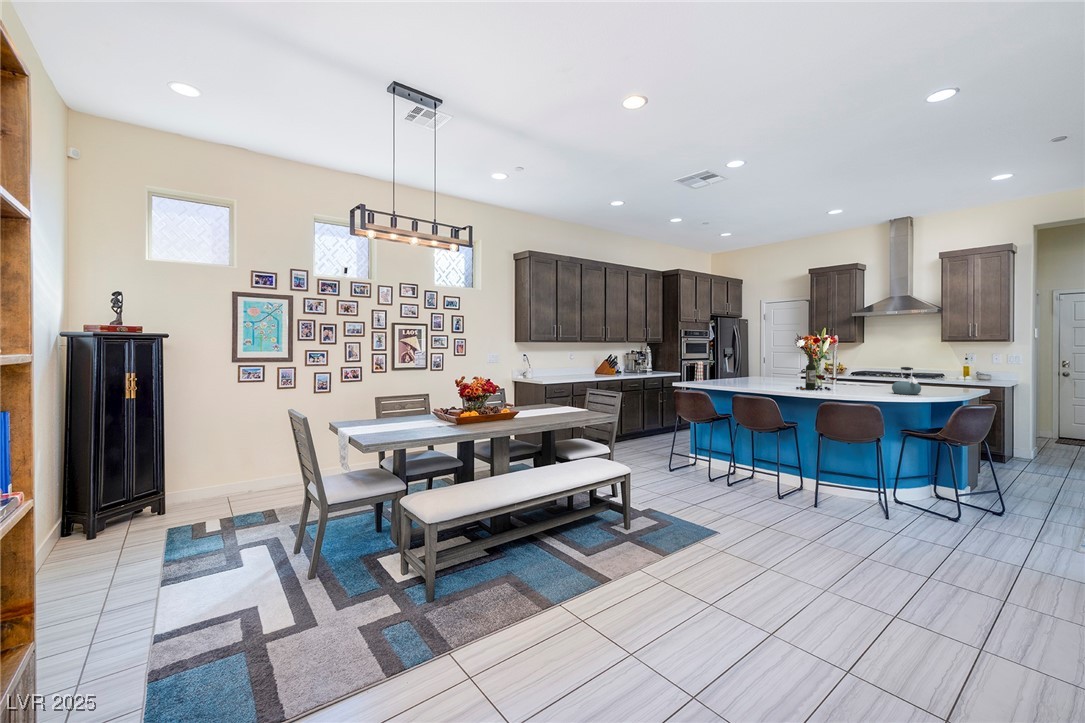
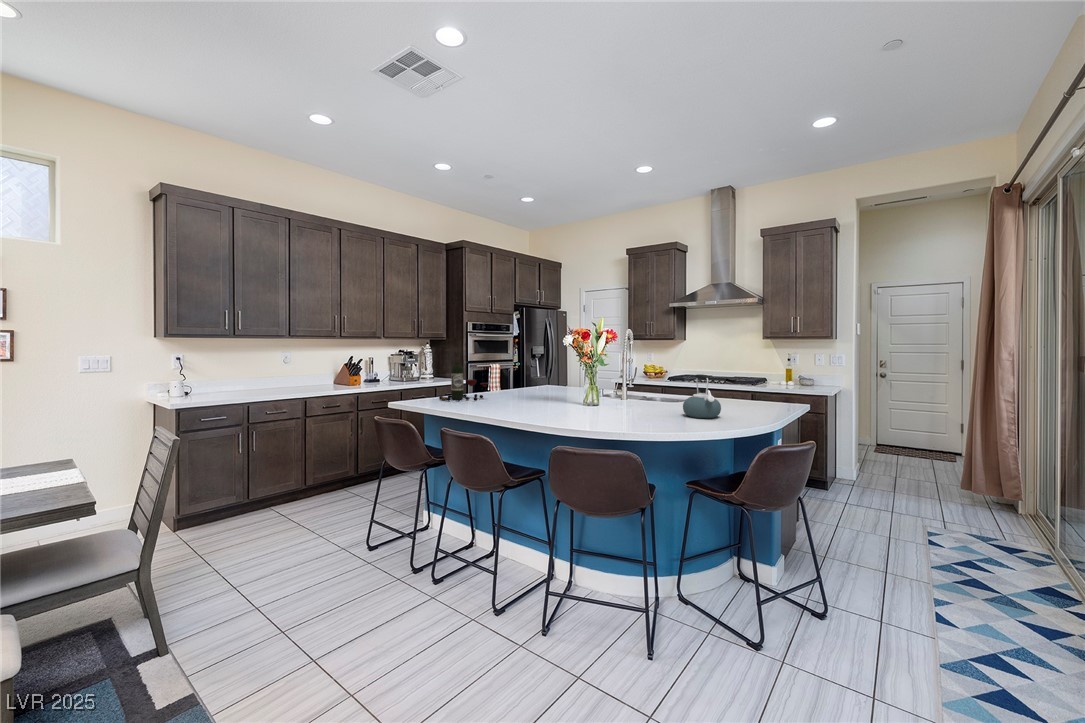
wine bottle: present [796,354,837,390] -> present [439,352,489,401]

